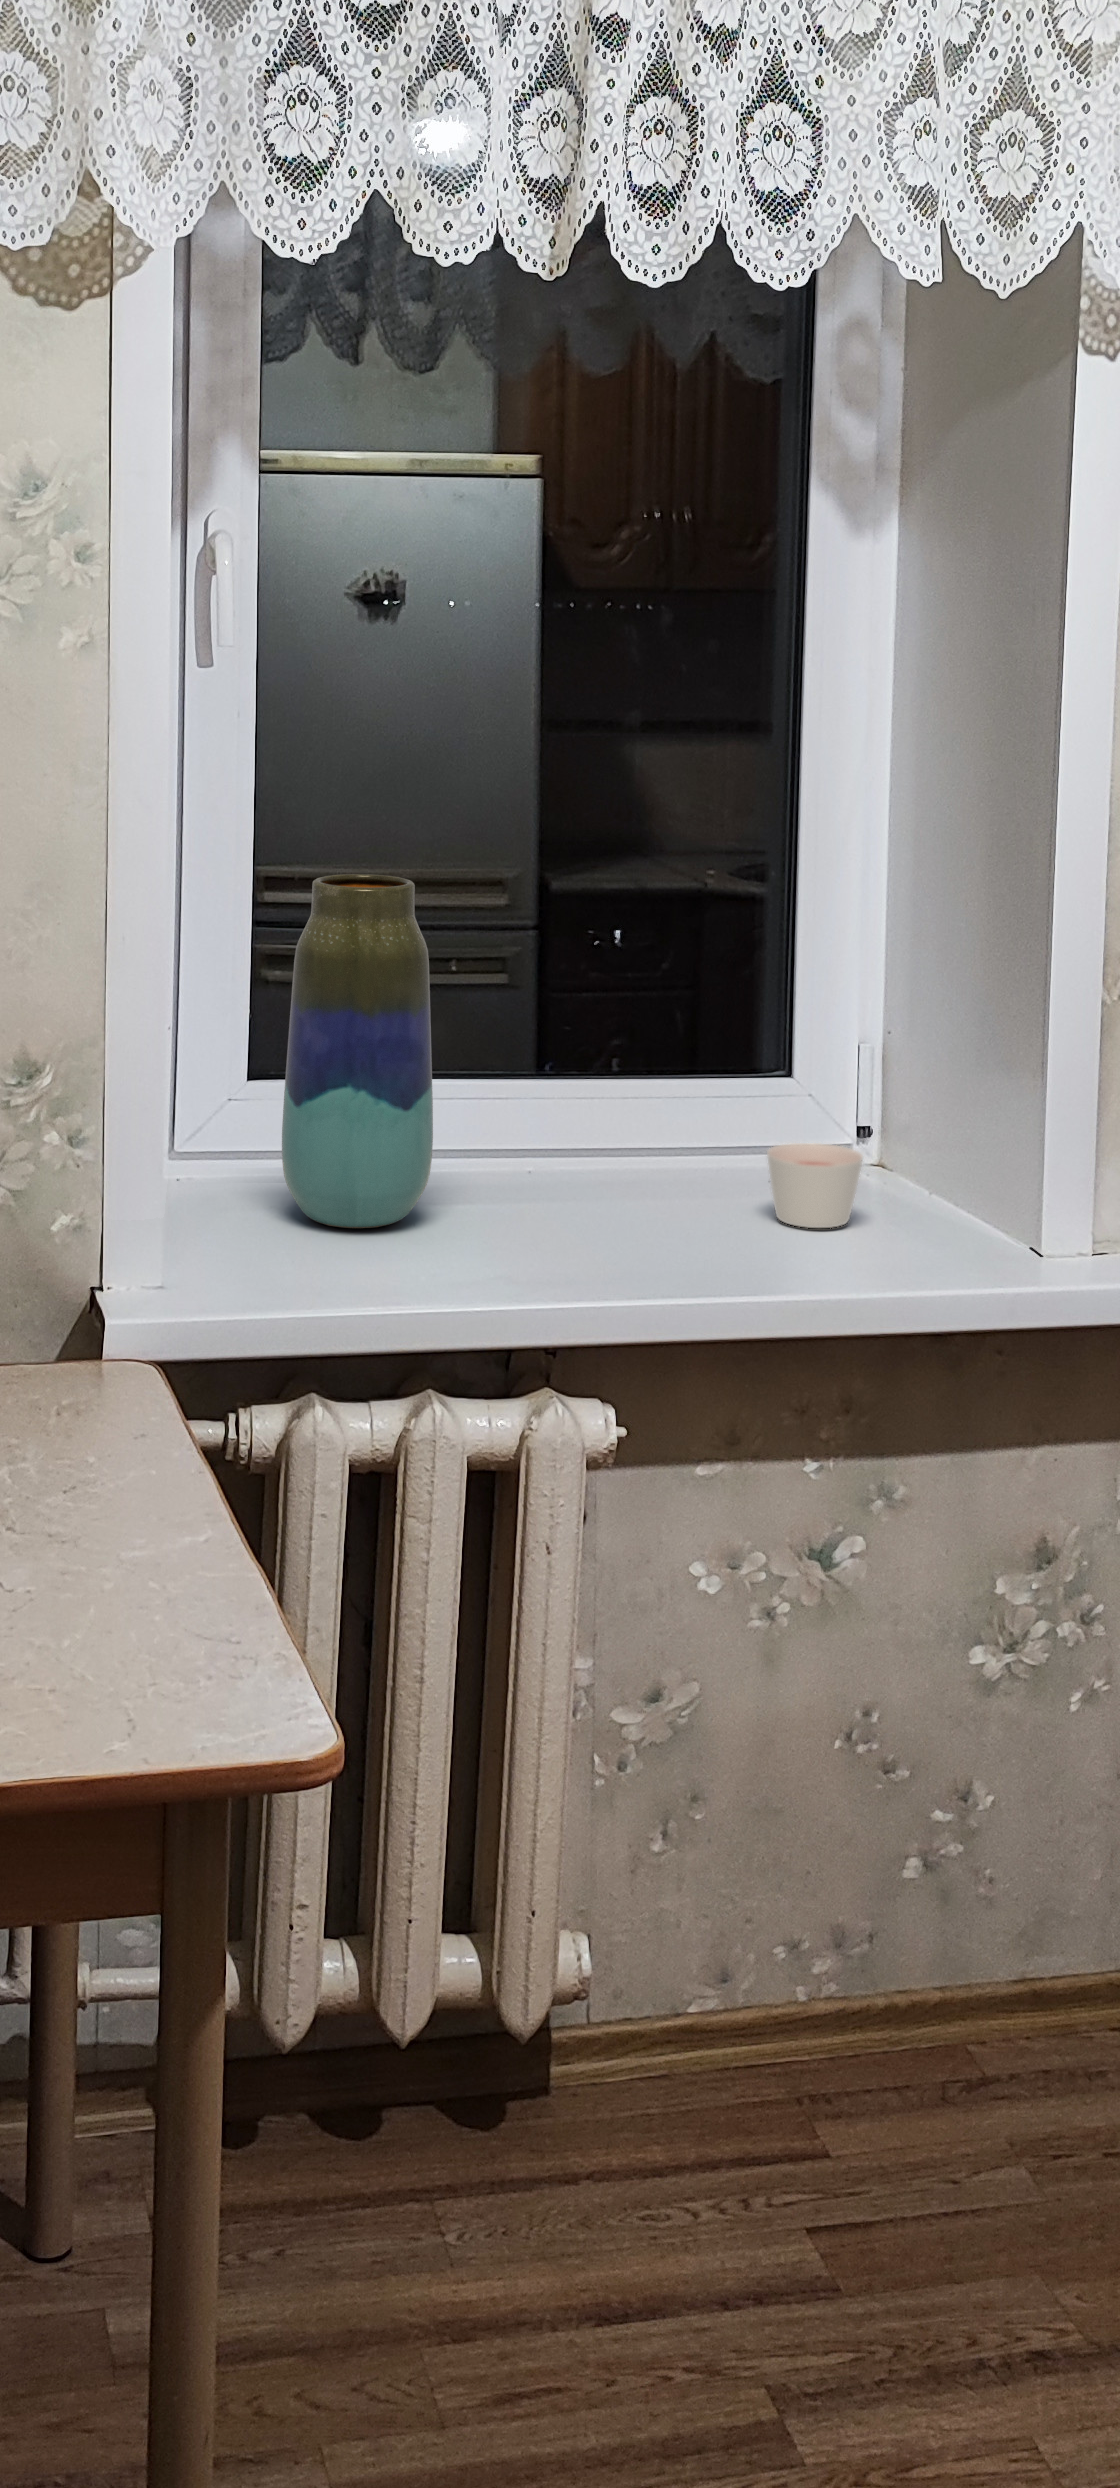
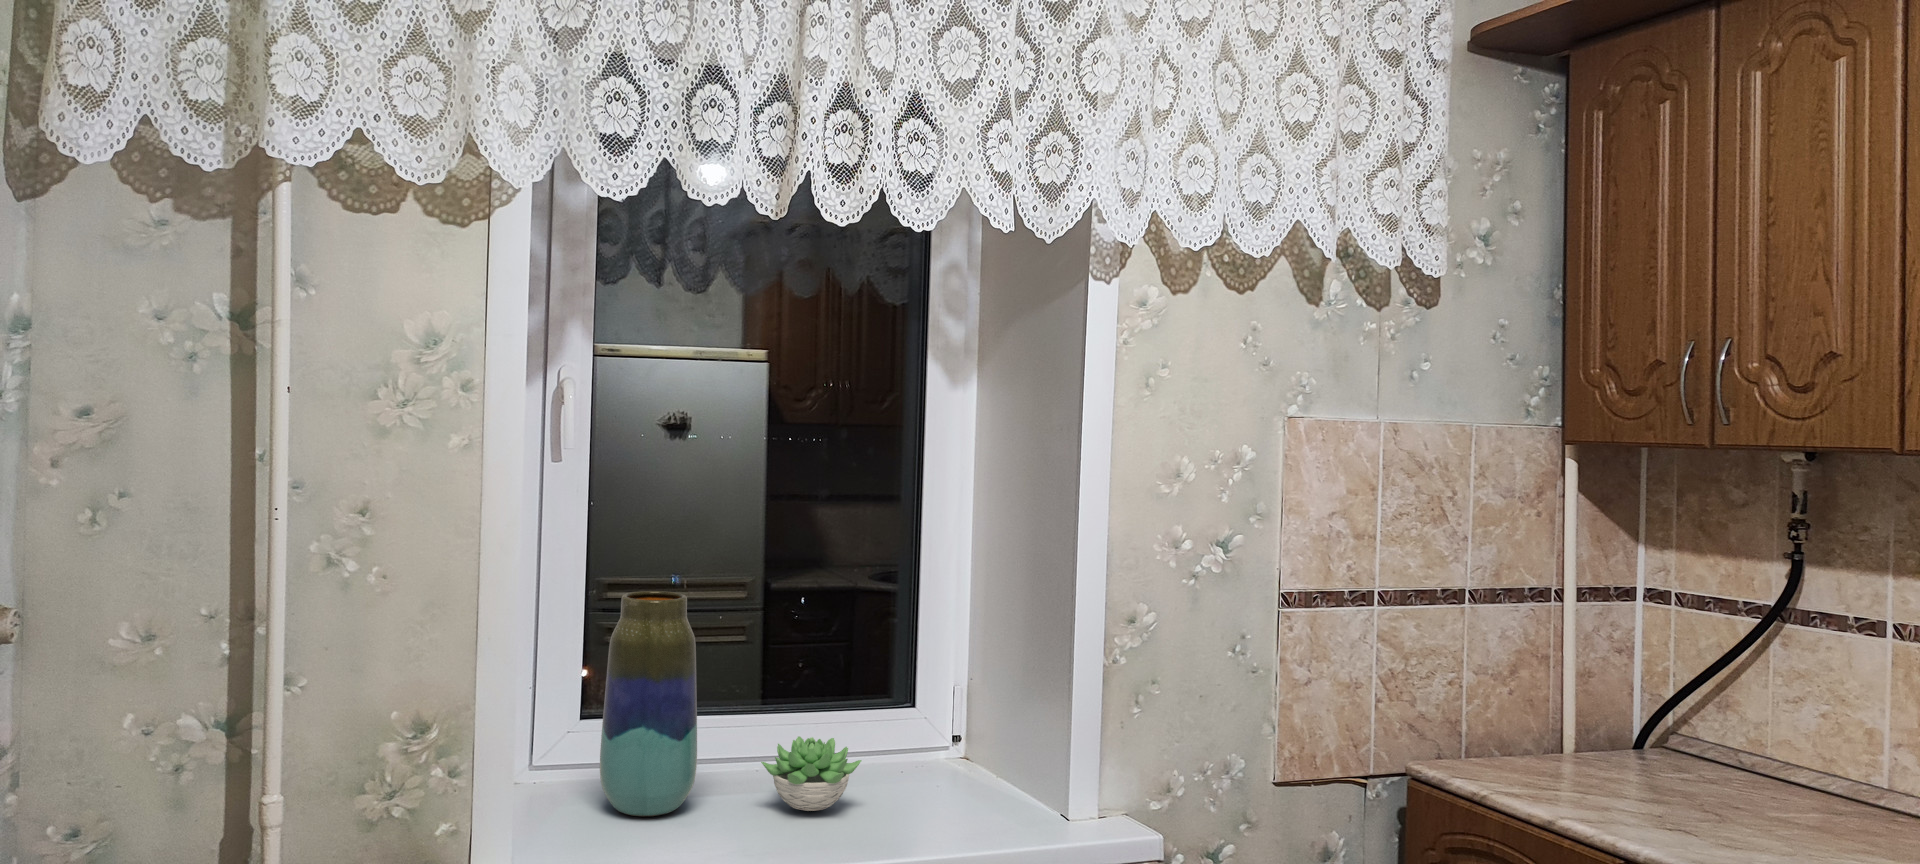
succulent plant: none [534,1112,697,1230] -> present [761,736,862,811]
candle: present [767,1143,863,1228] -> none [904,751,962,804]

